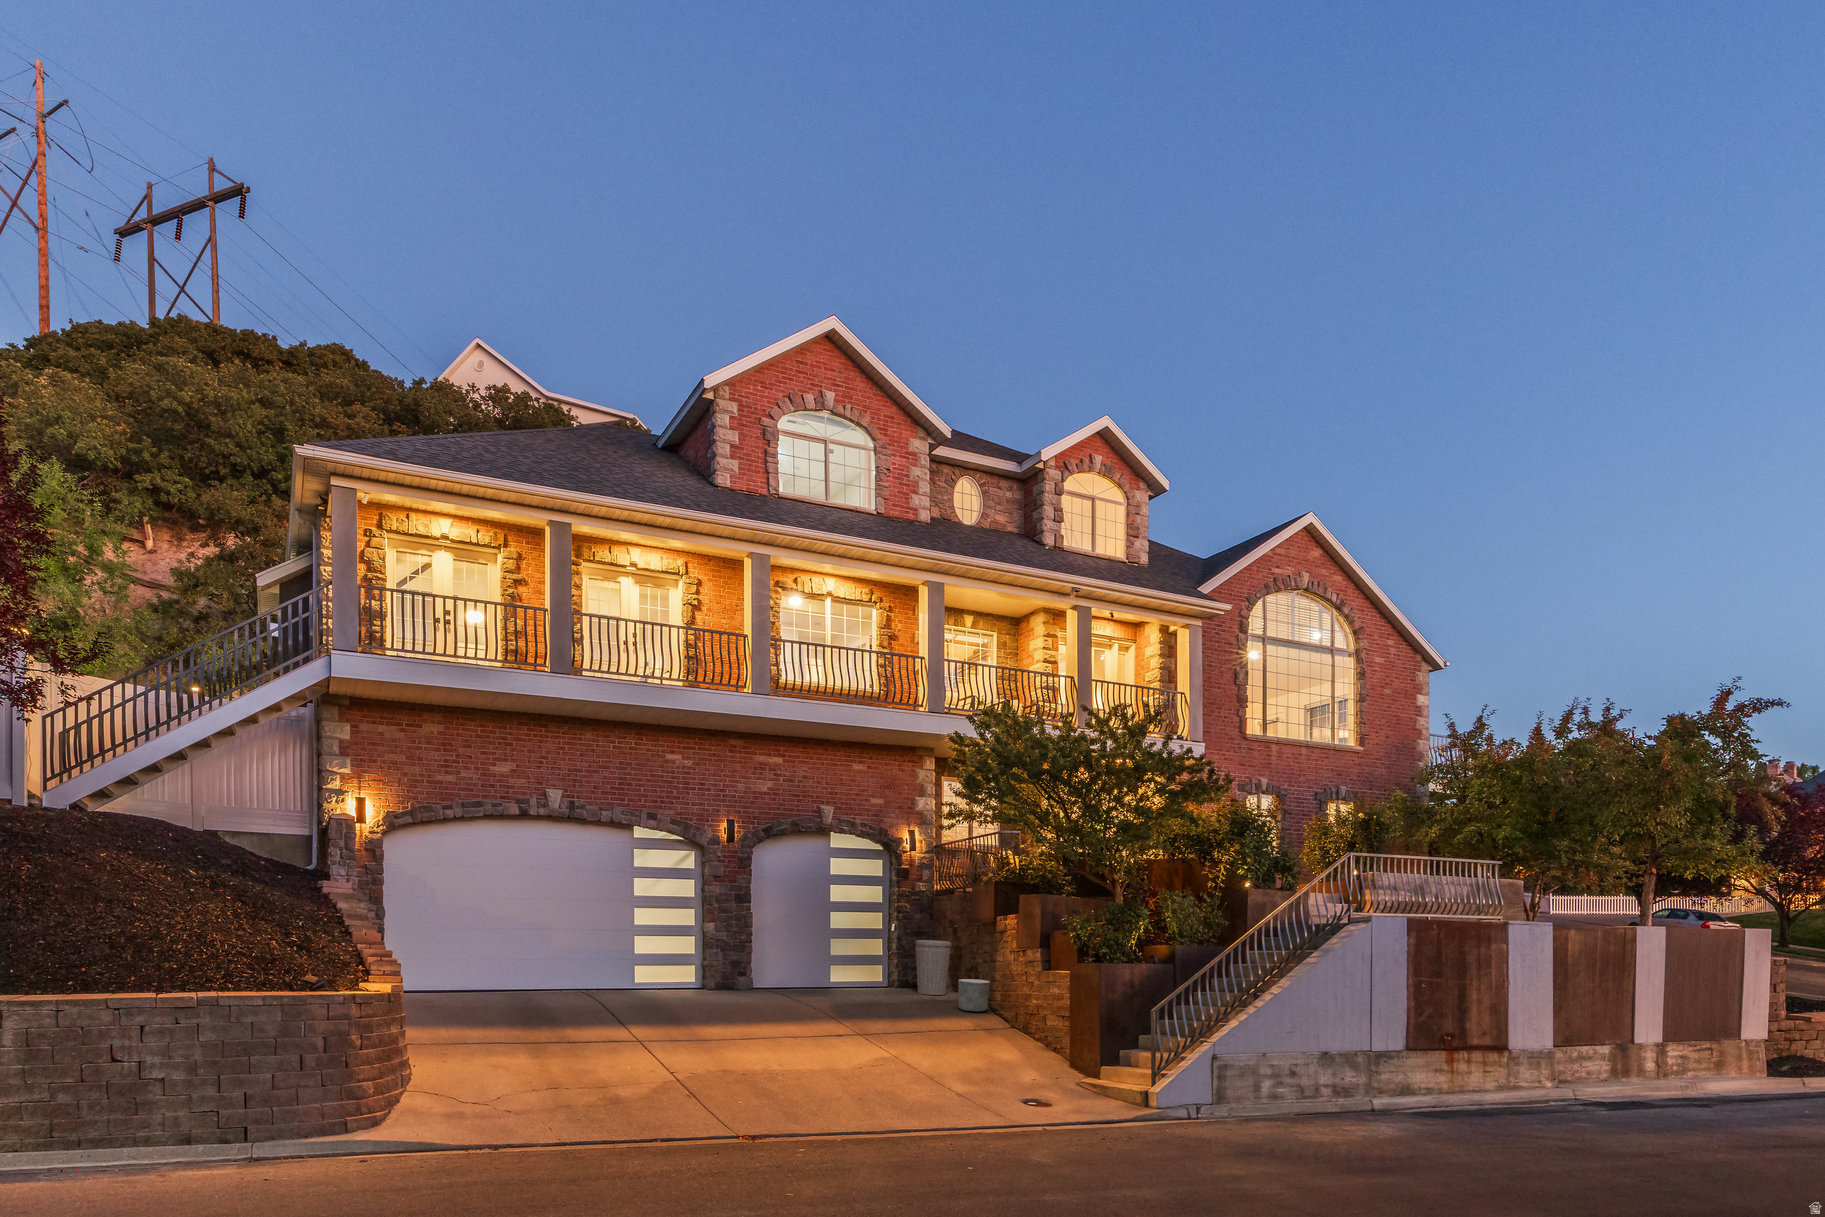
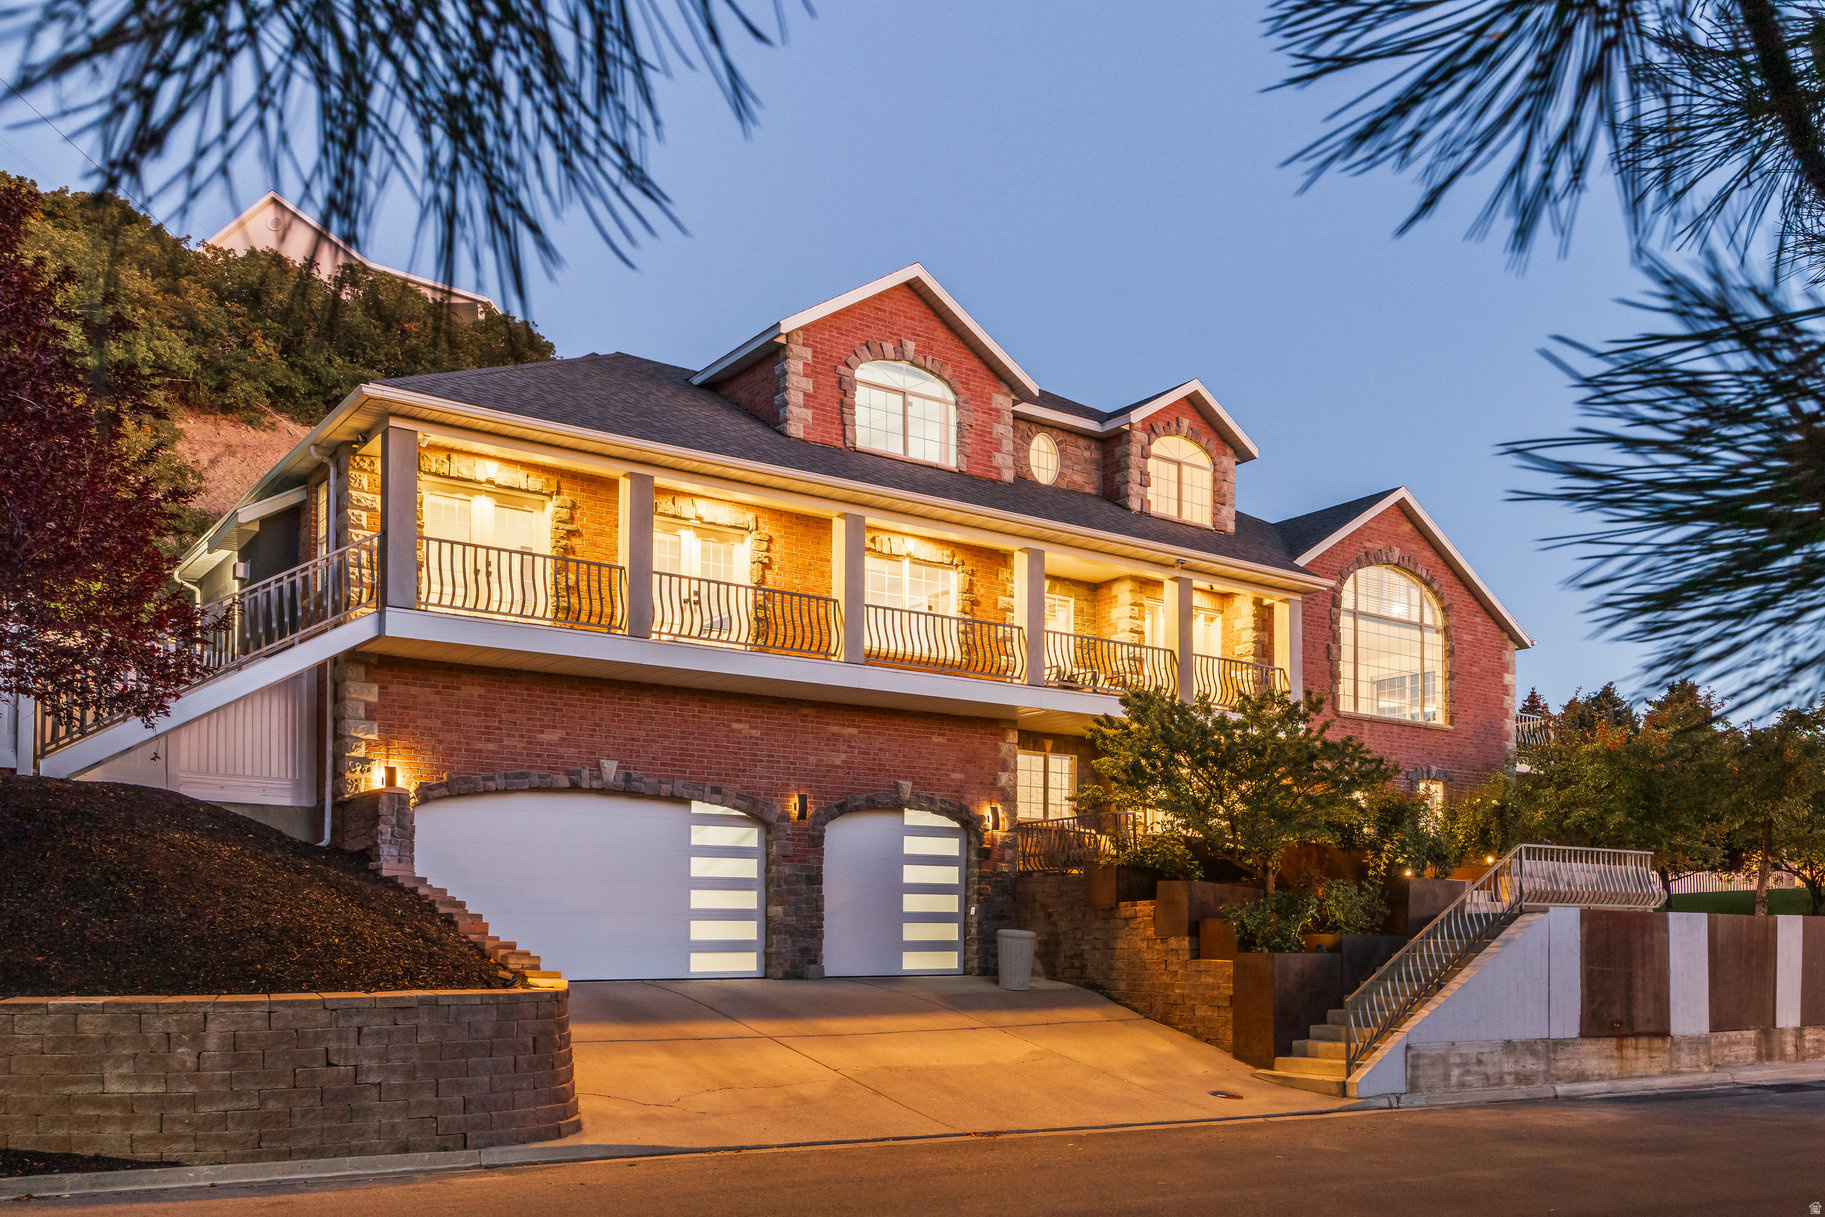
planter: present [958,979,990,1012] -> none [1049,977,1083,1013]

